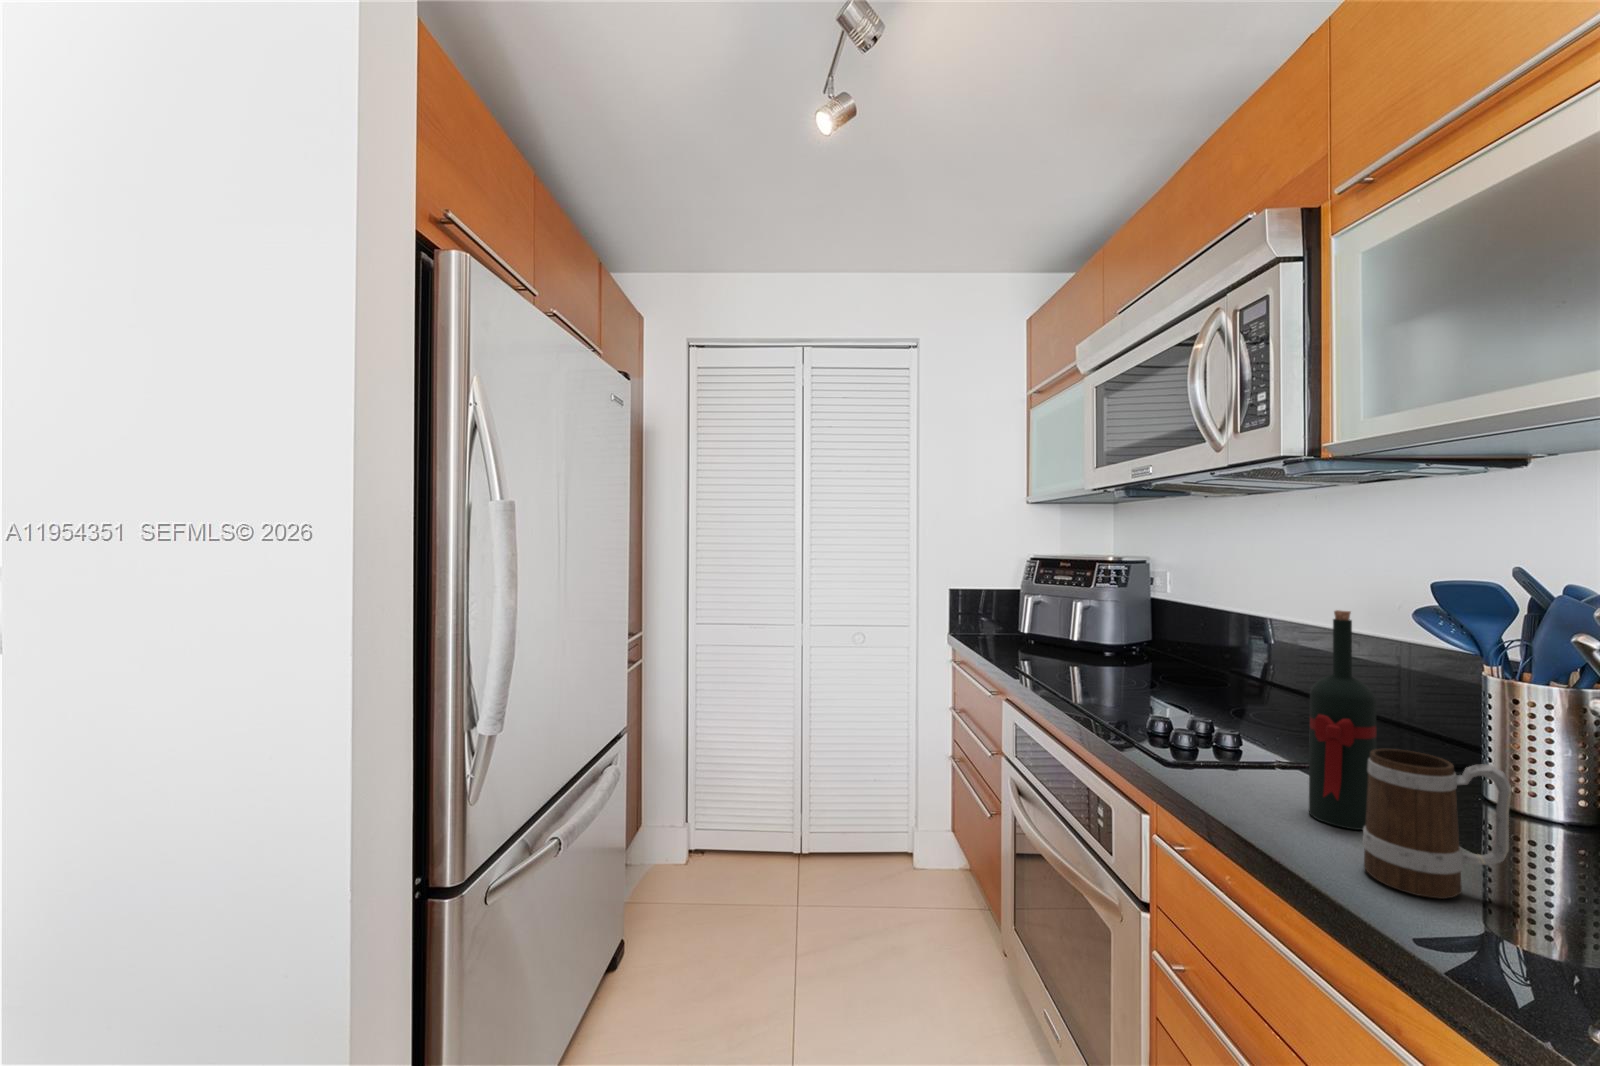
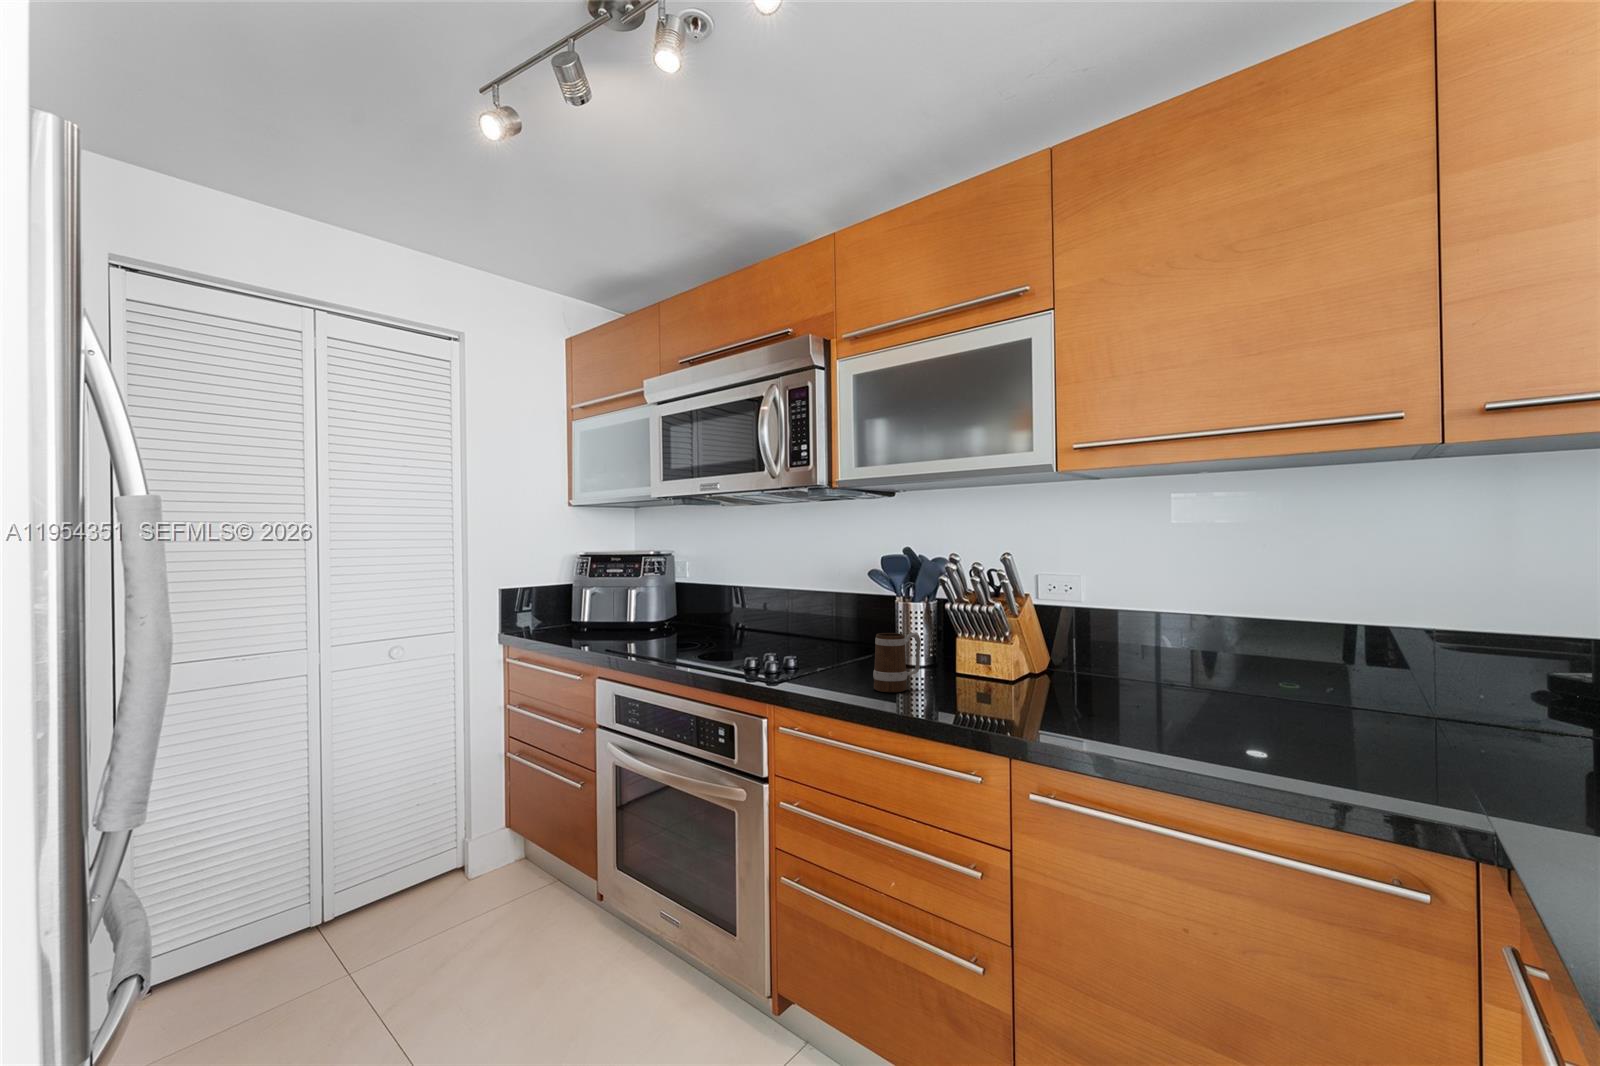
wine bottle: present [1309,610,1377,830] -> none [840,573,868,681]

